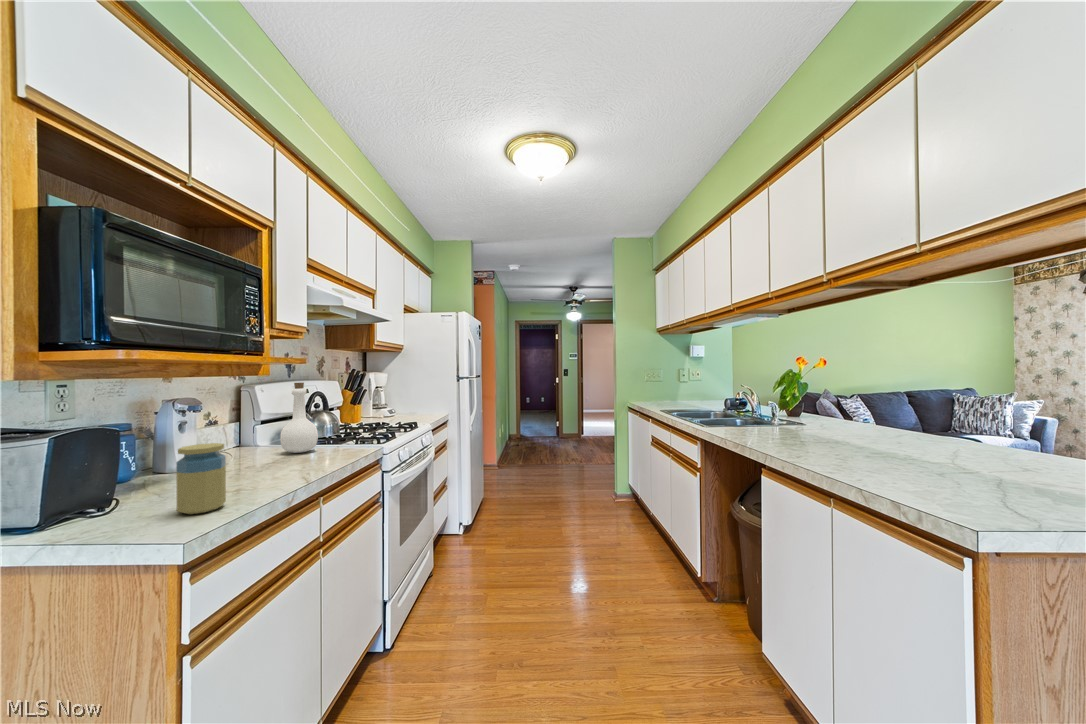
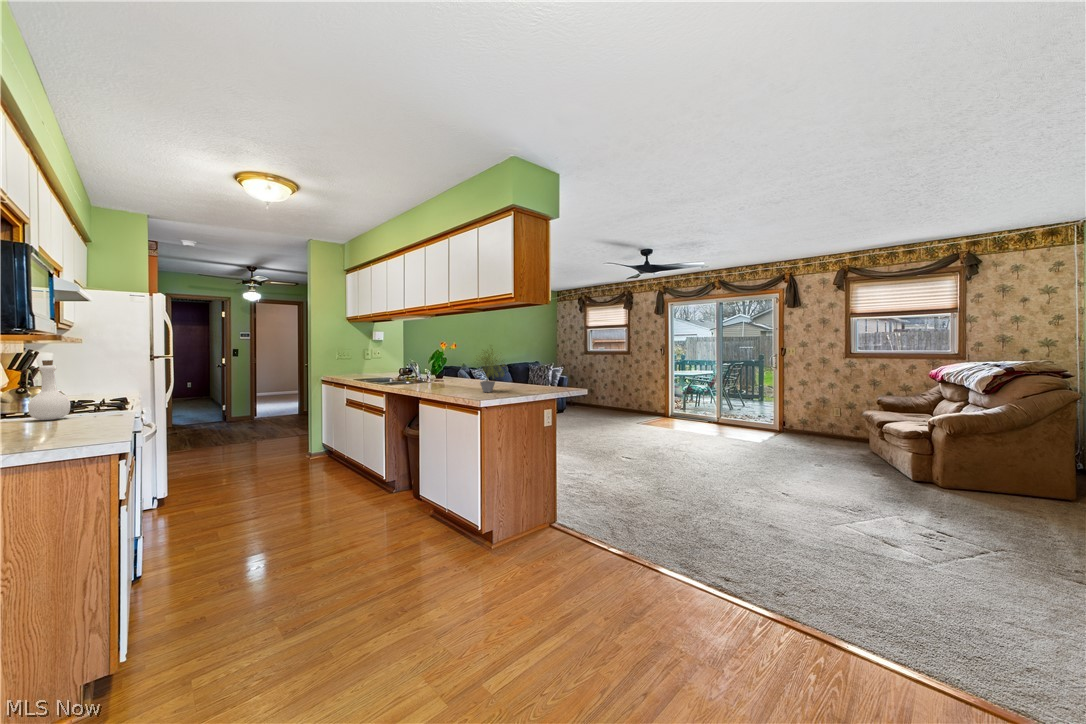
potted plant: none [896,353,1026,476] -> present [478,349,505,392]
jar: present [176,443,226,514] -> none [65,396,102,439]

